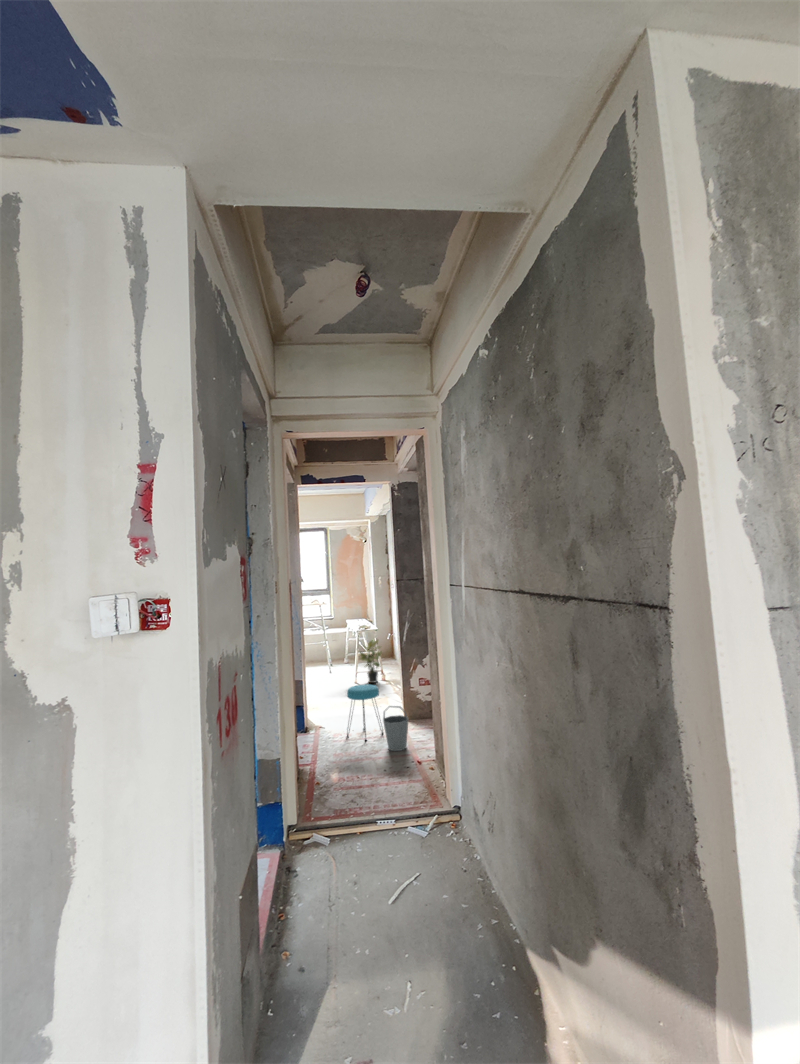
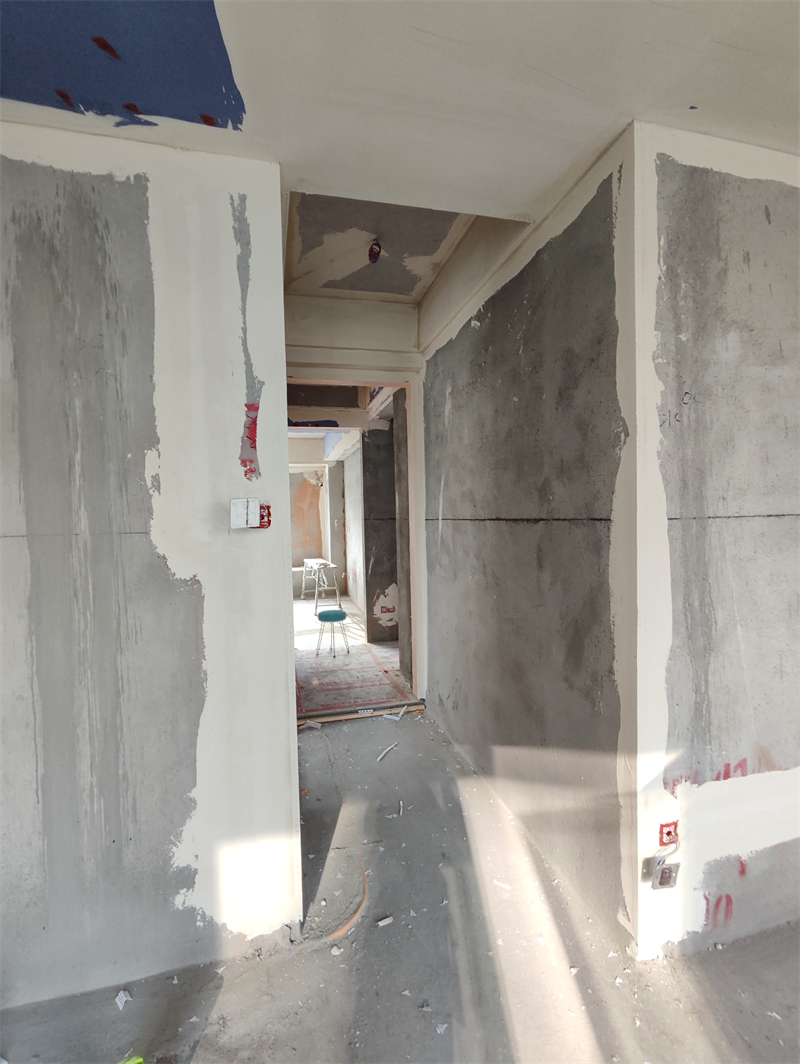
potted plant: present [360,640,382,683] -> none [318,574,340,614]
bucket: present [383,706,408,751] -> none [352,626,375,664]

